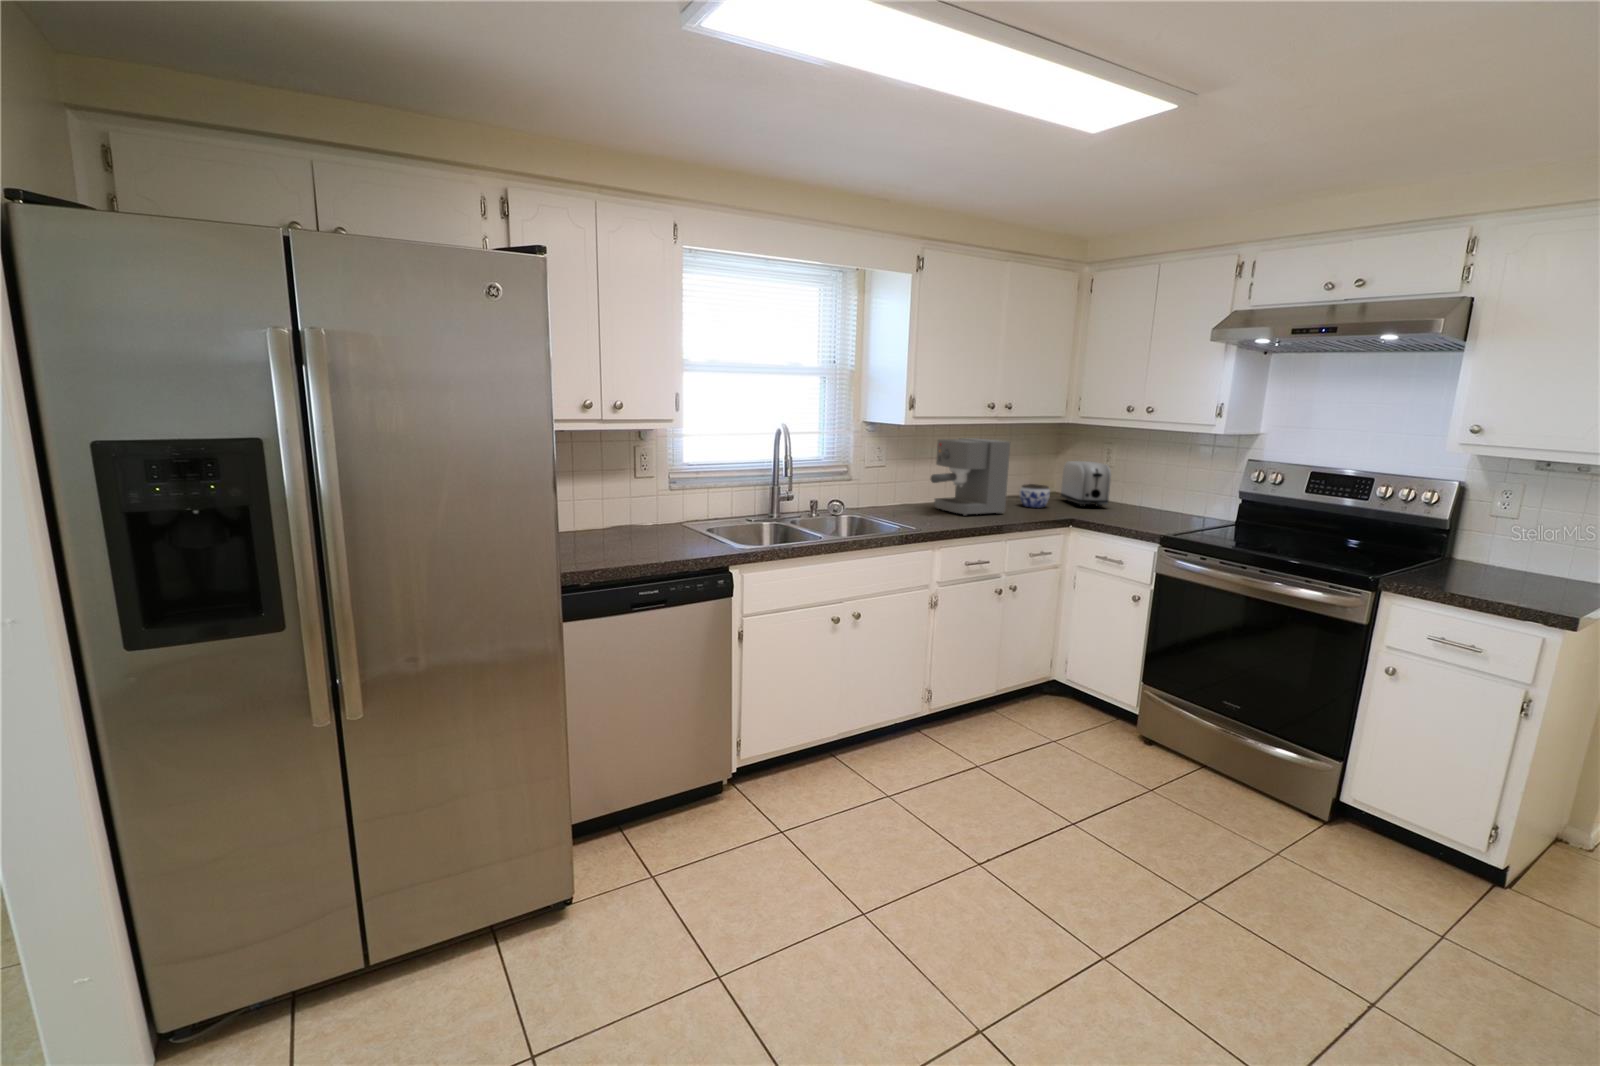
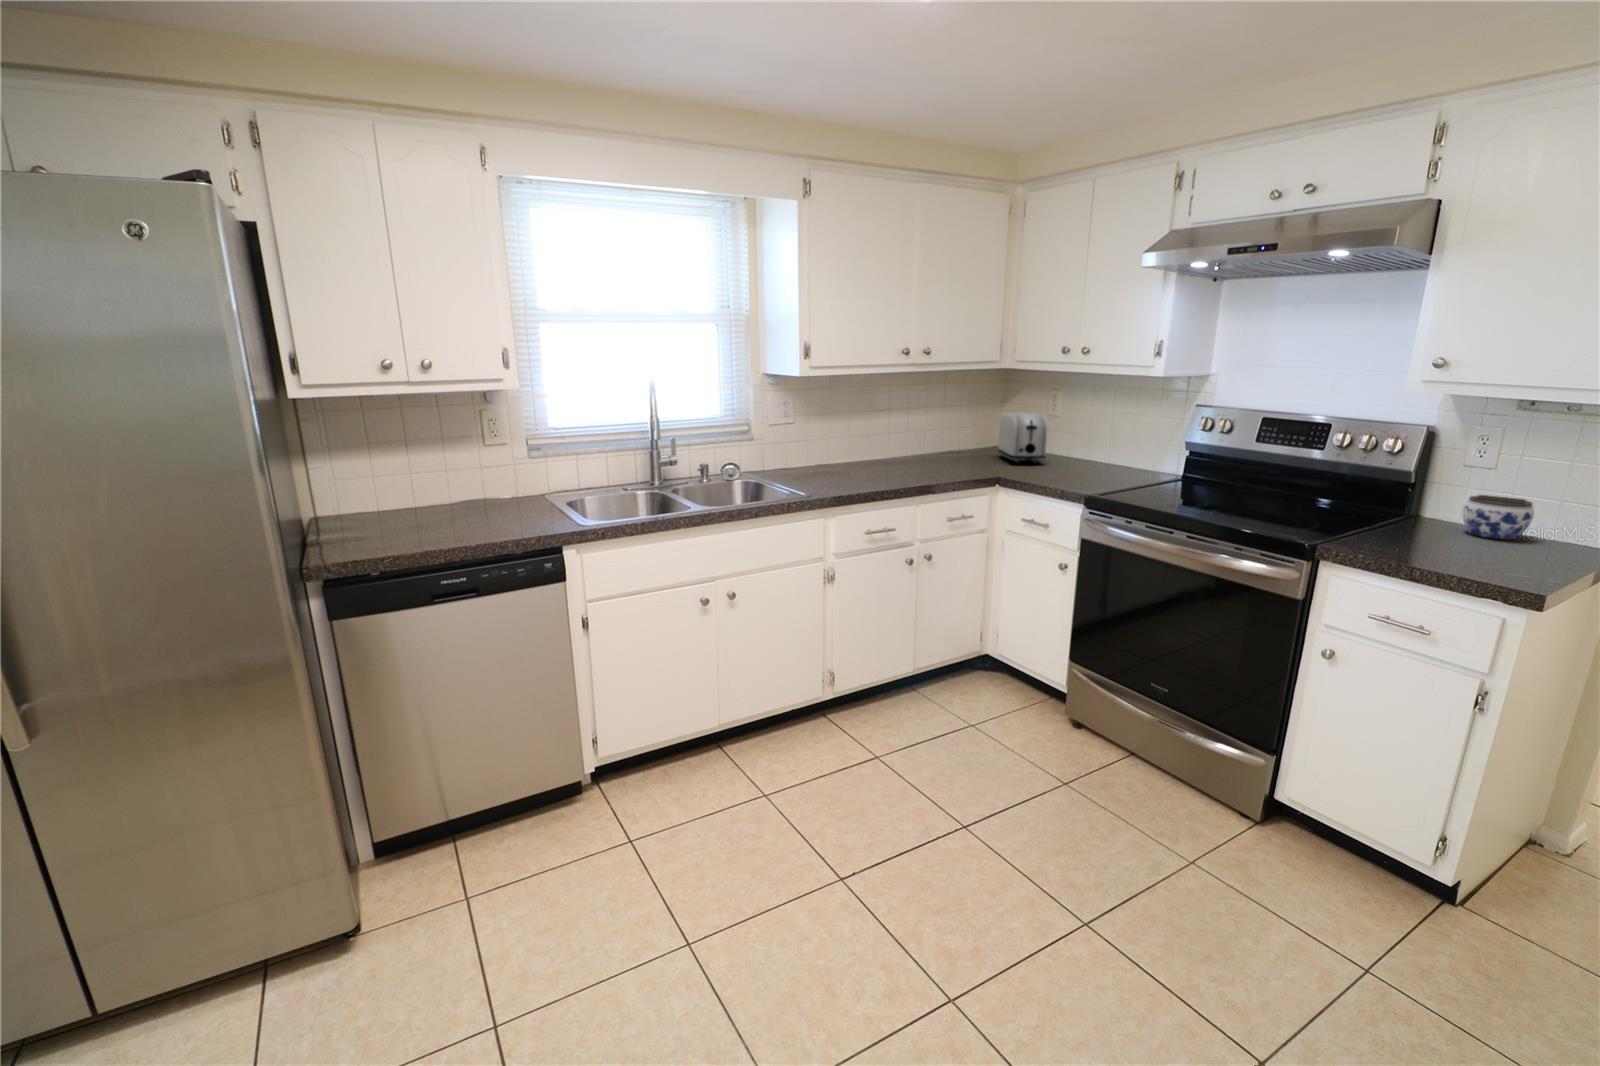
coffee maker: present [931,438,1010,516] -> none [834,391,925,478]
jar: present [1020,484,1050,508] -> present [1463,495,1534,539]

